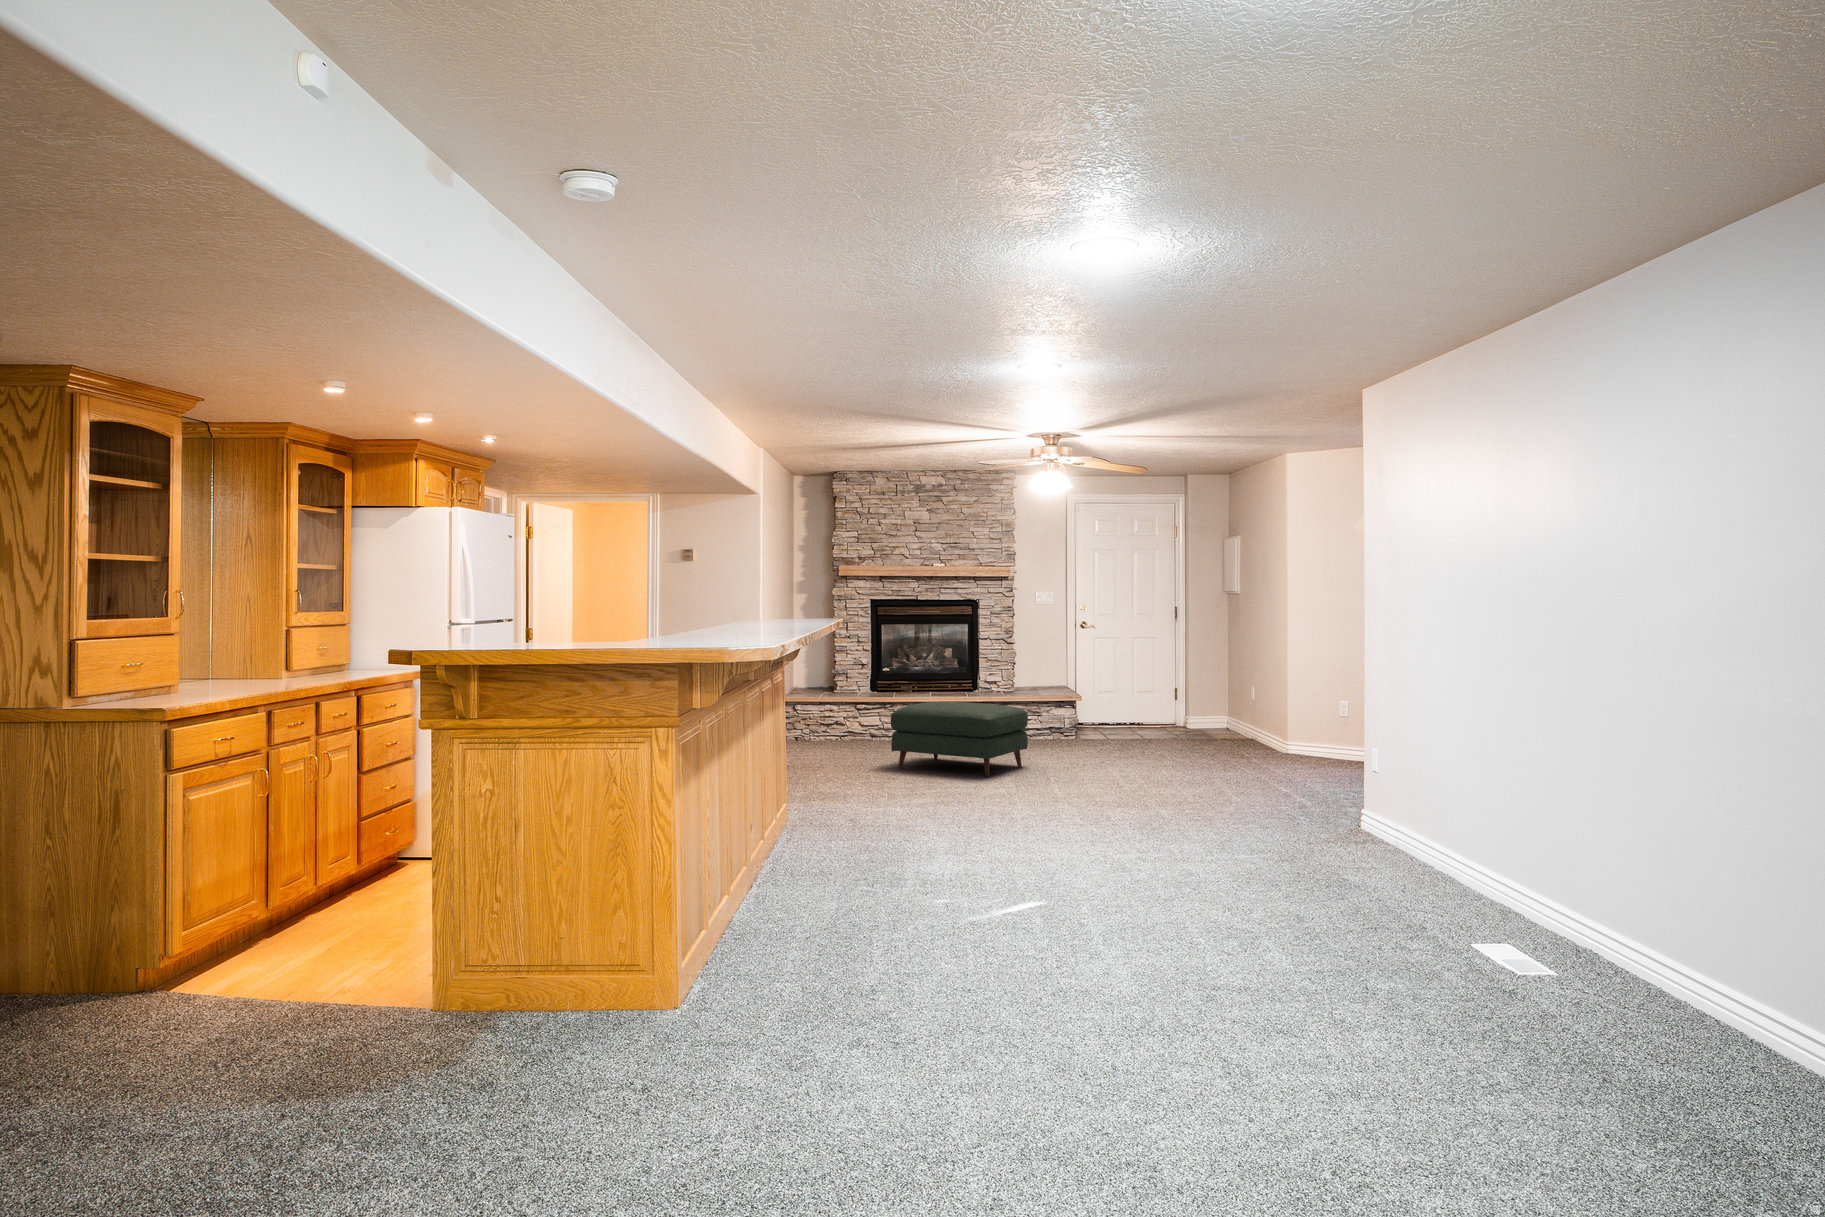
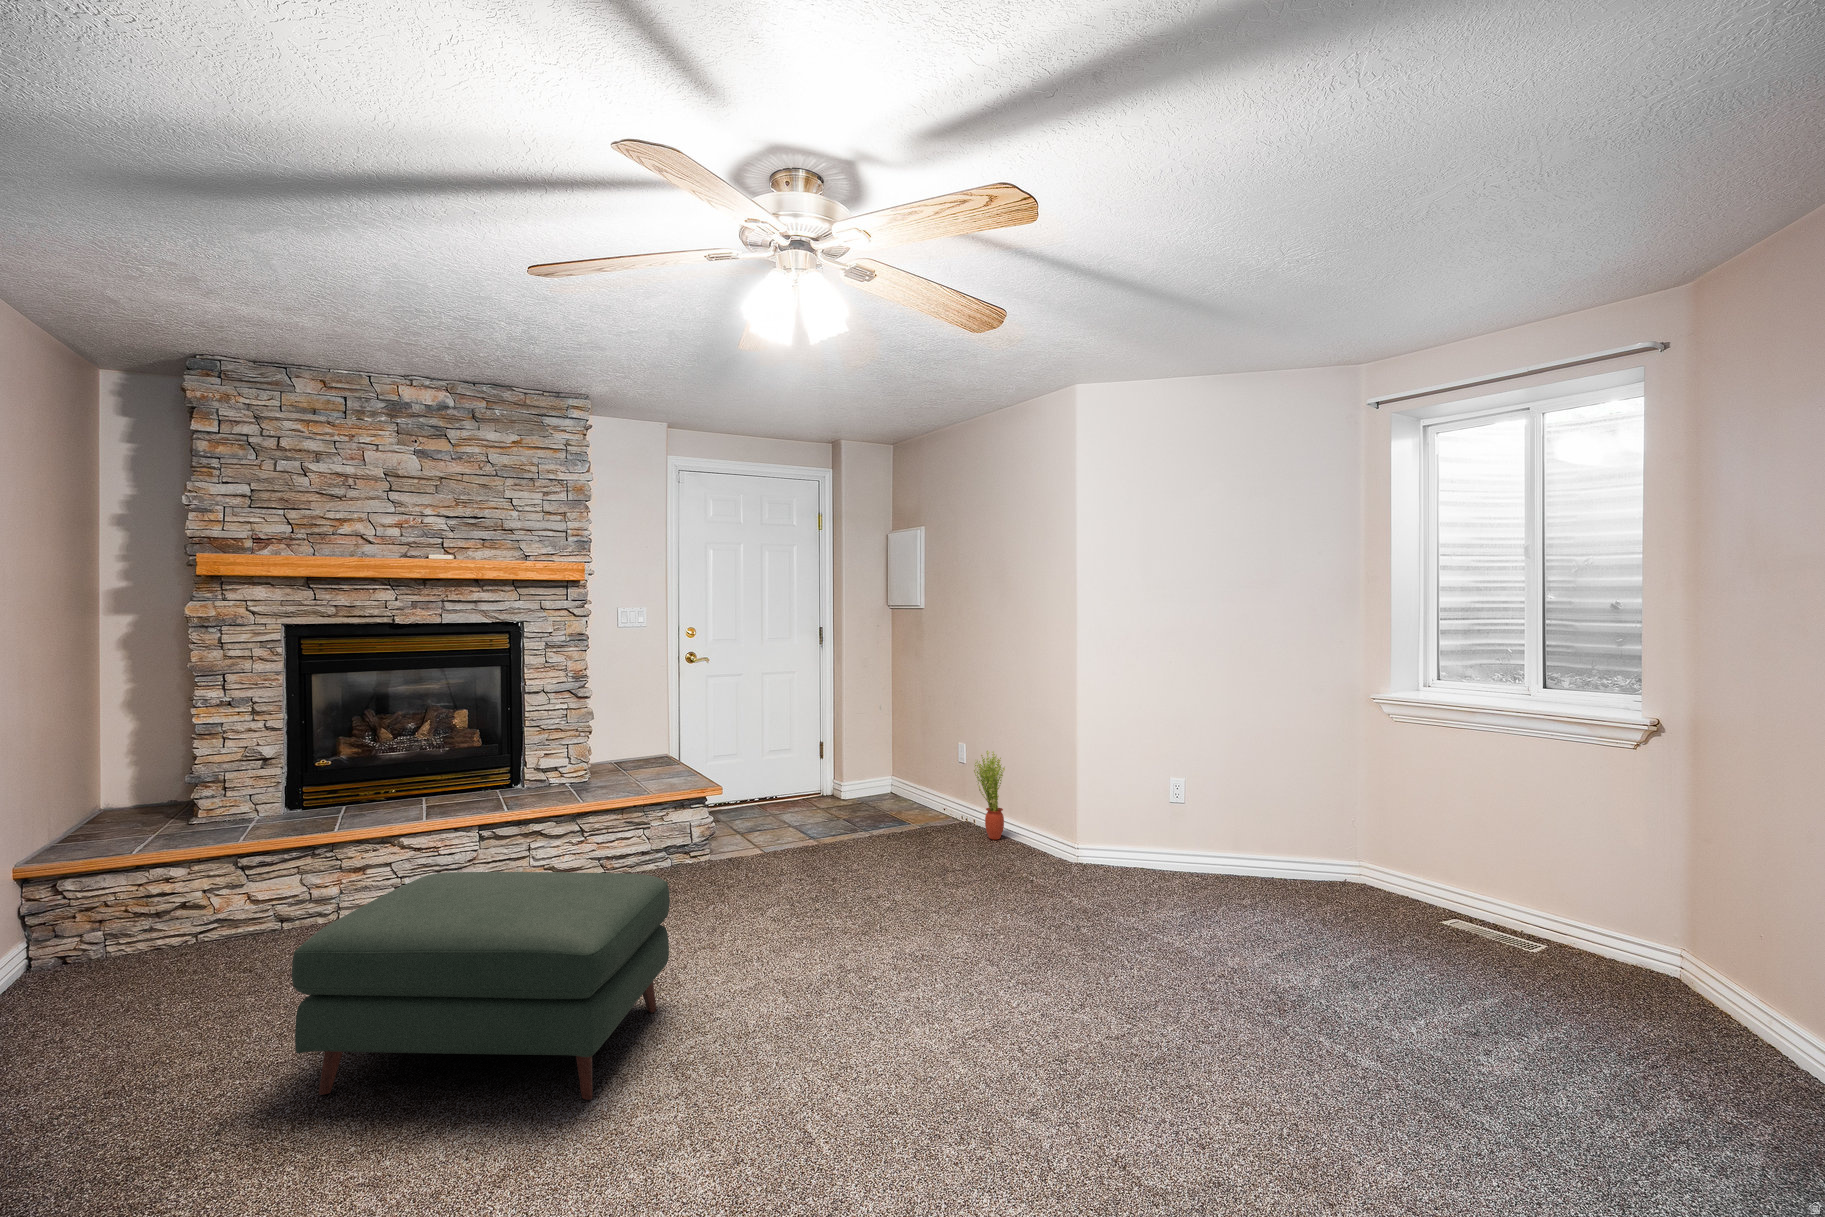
potted plant: none [1245,687,1264,744] -> present [974,751,1005,840]

